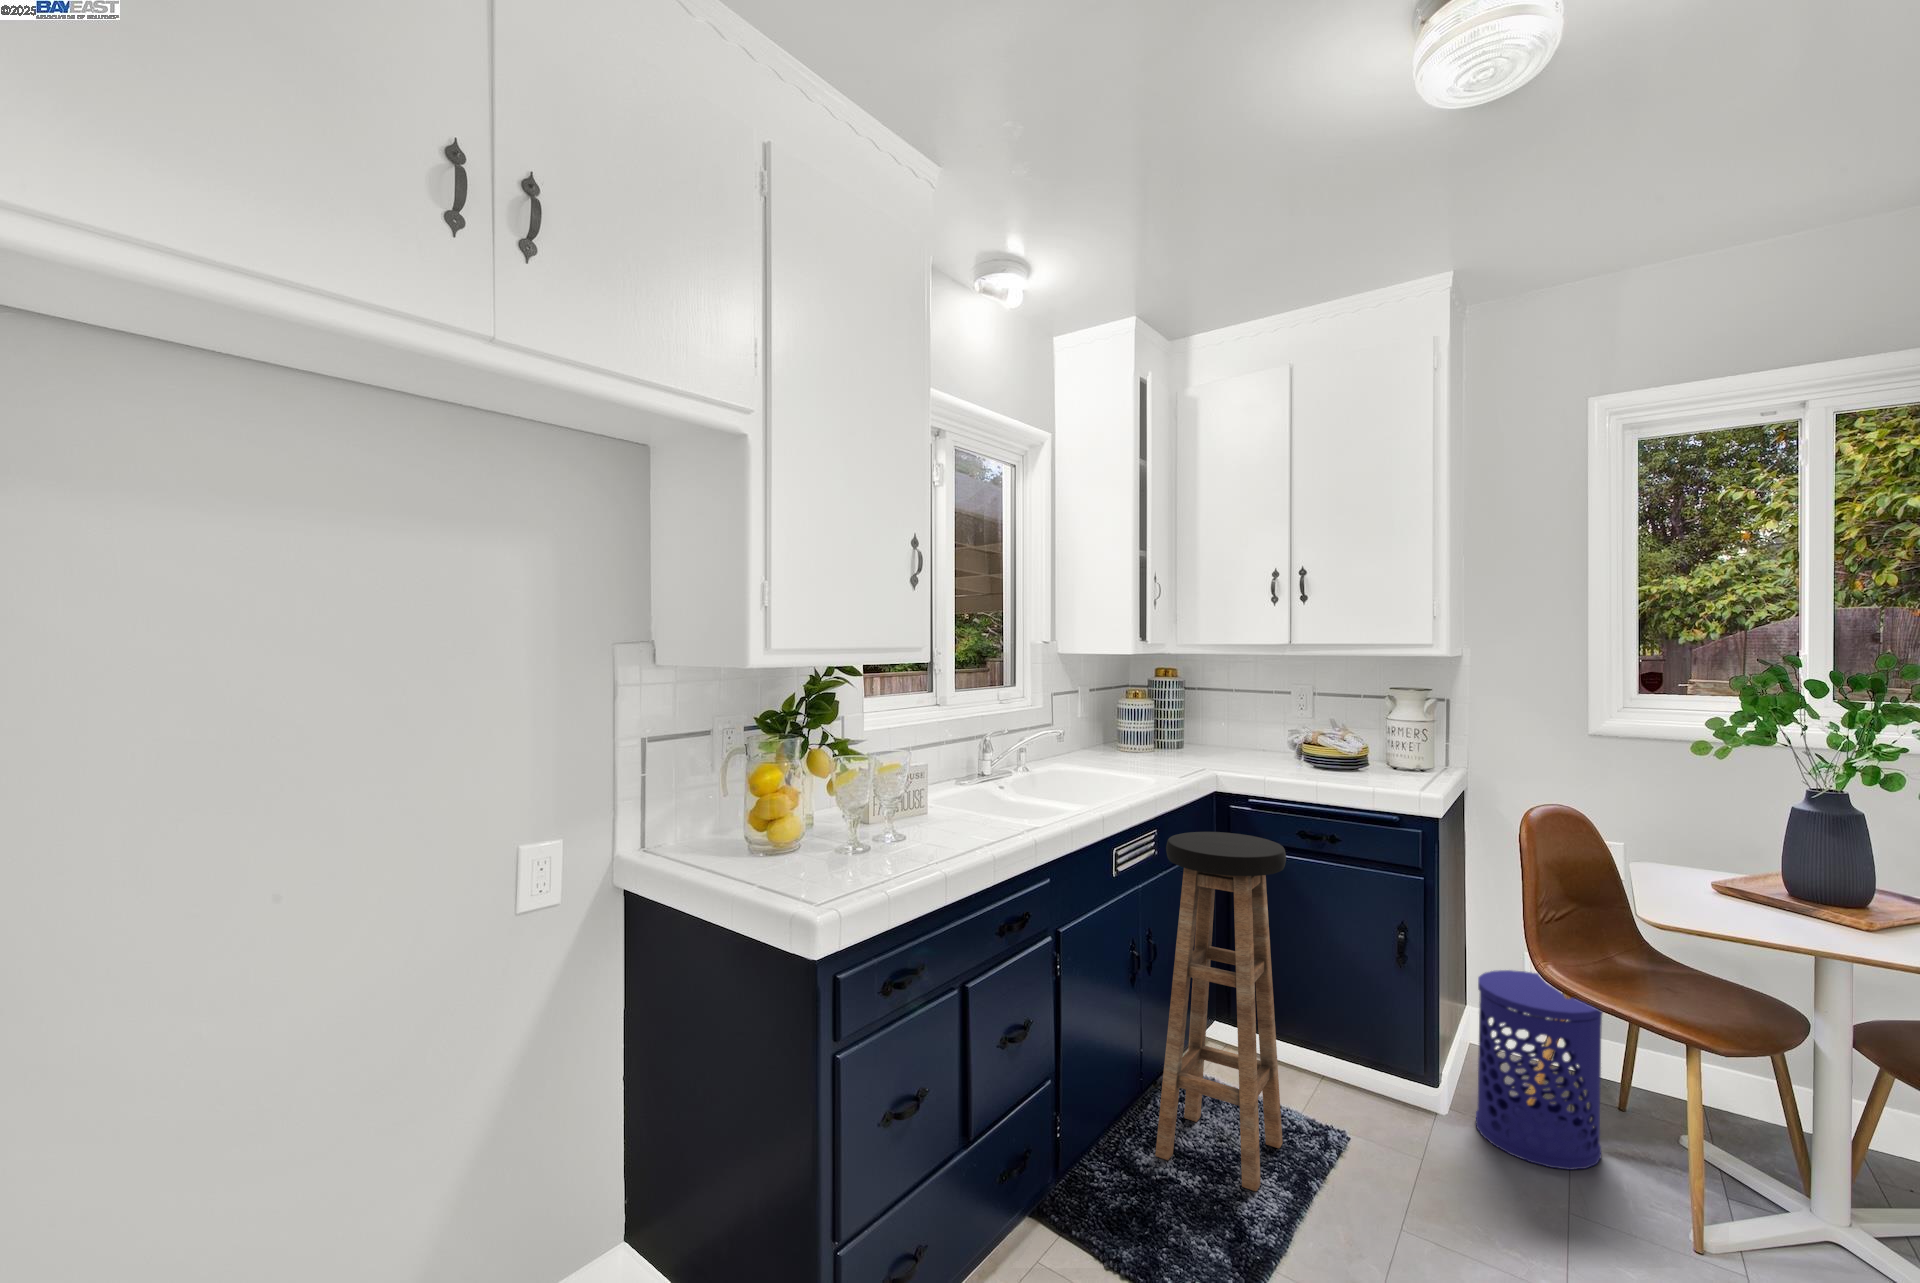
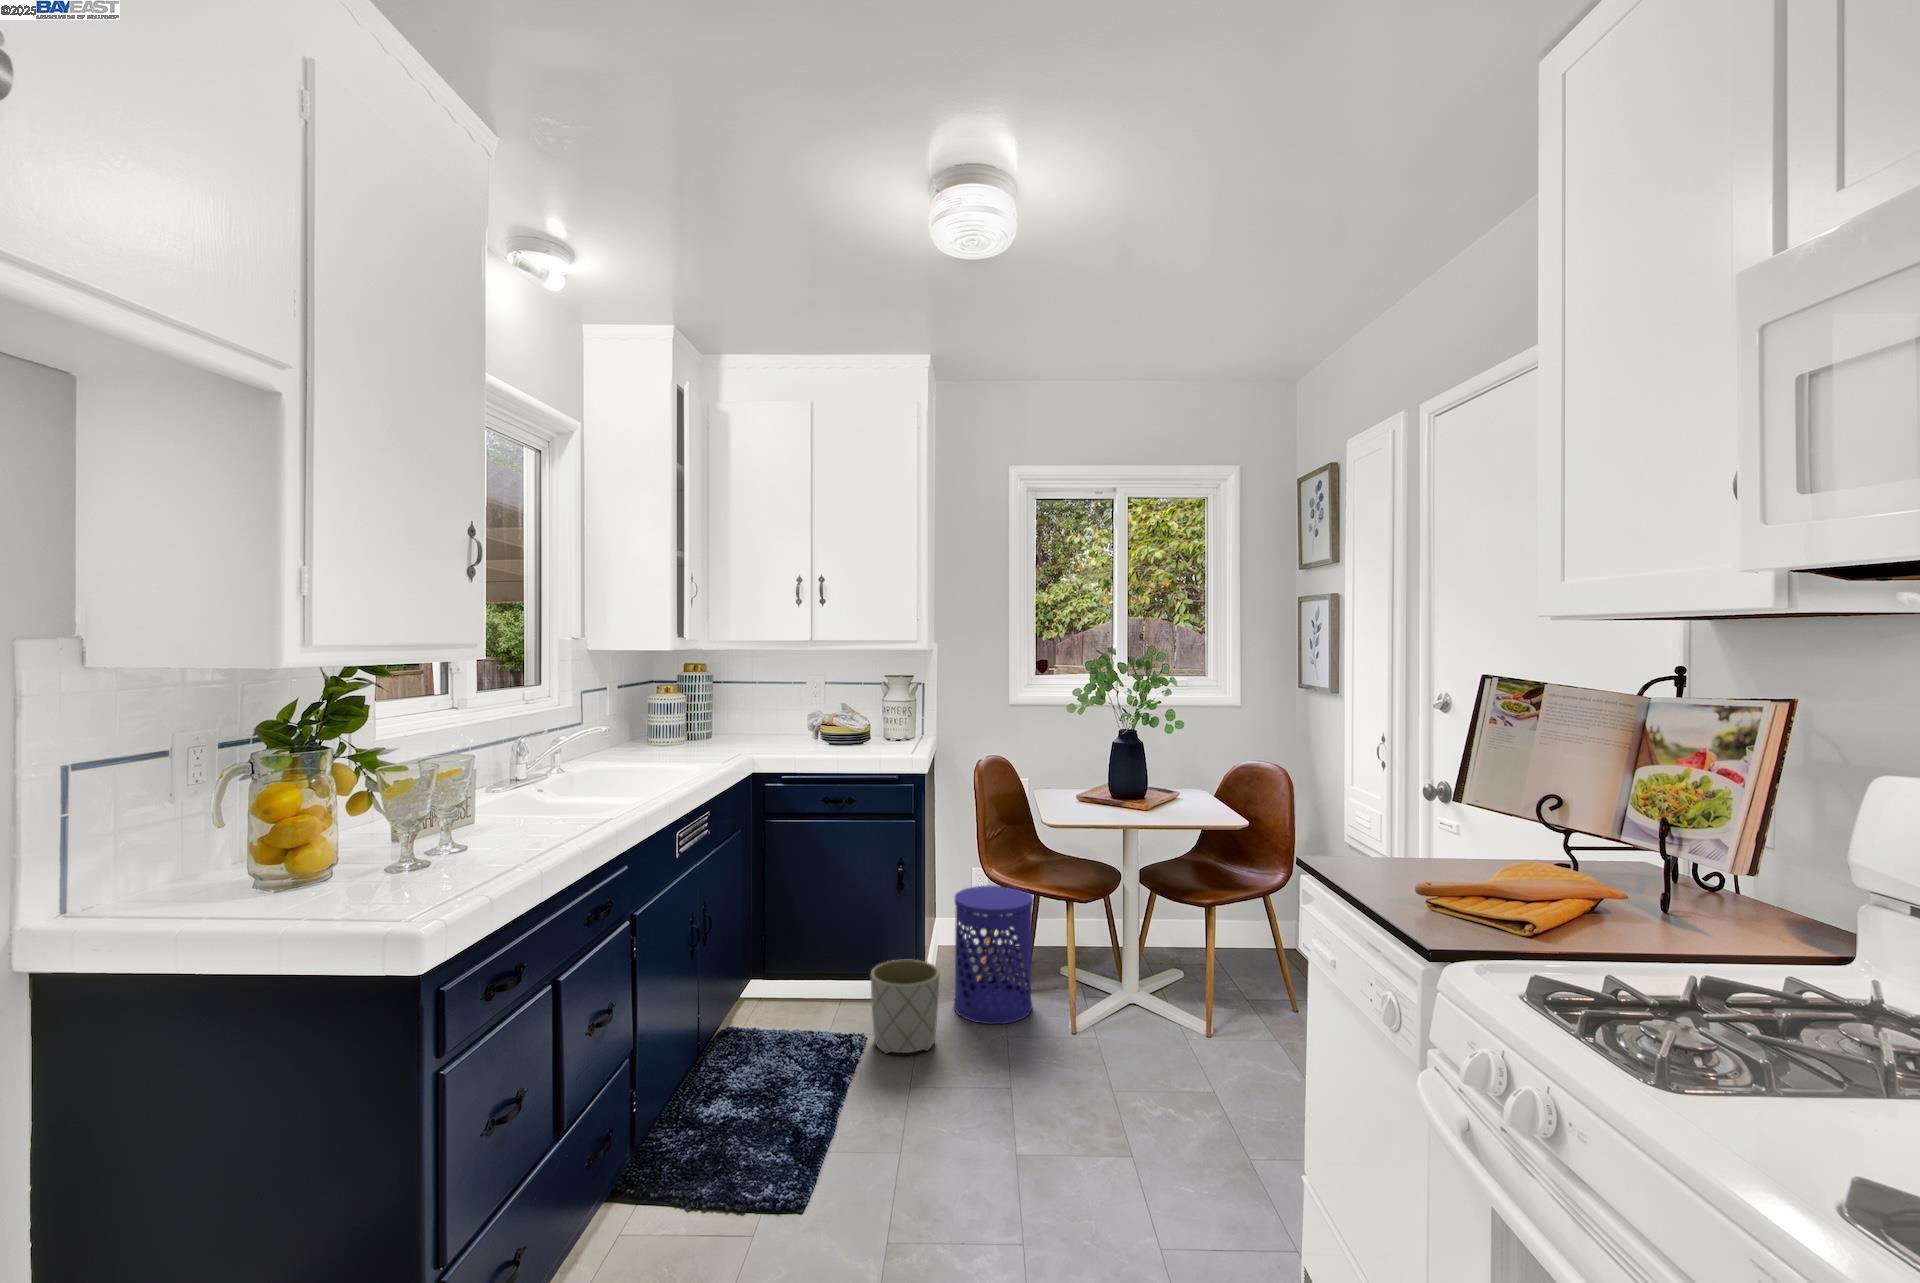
bar stool: present [1155,832,1286,1191] -> none [716,808,821,1104]
planter: none [1353,1042,1450,1173] -> present [871,960,940,1054]

